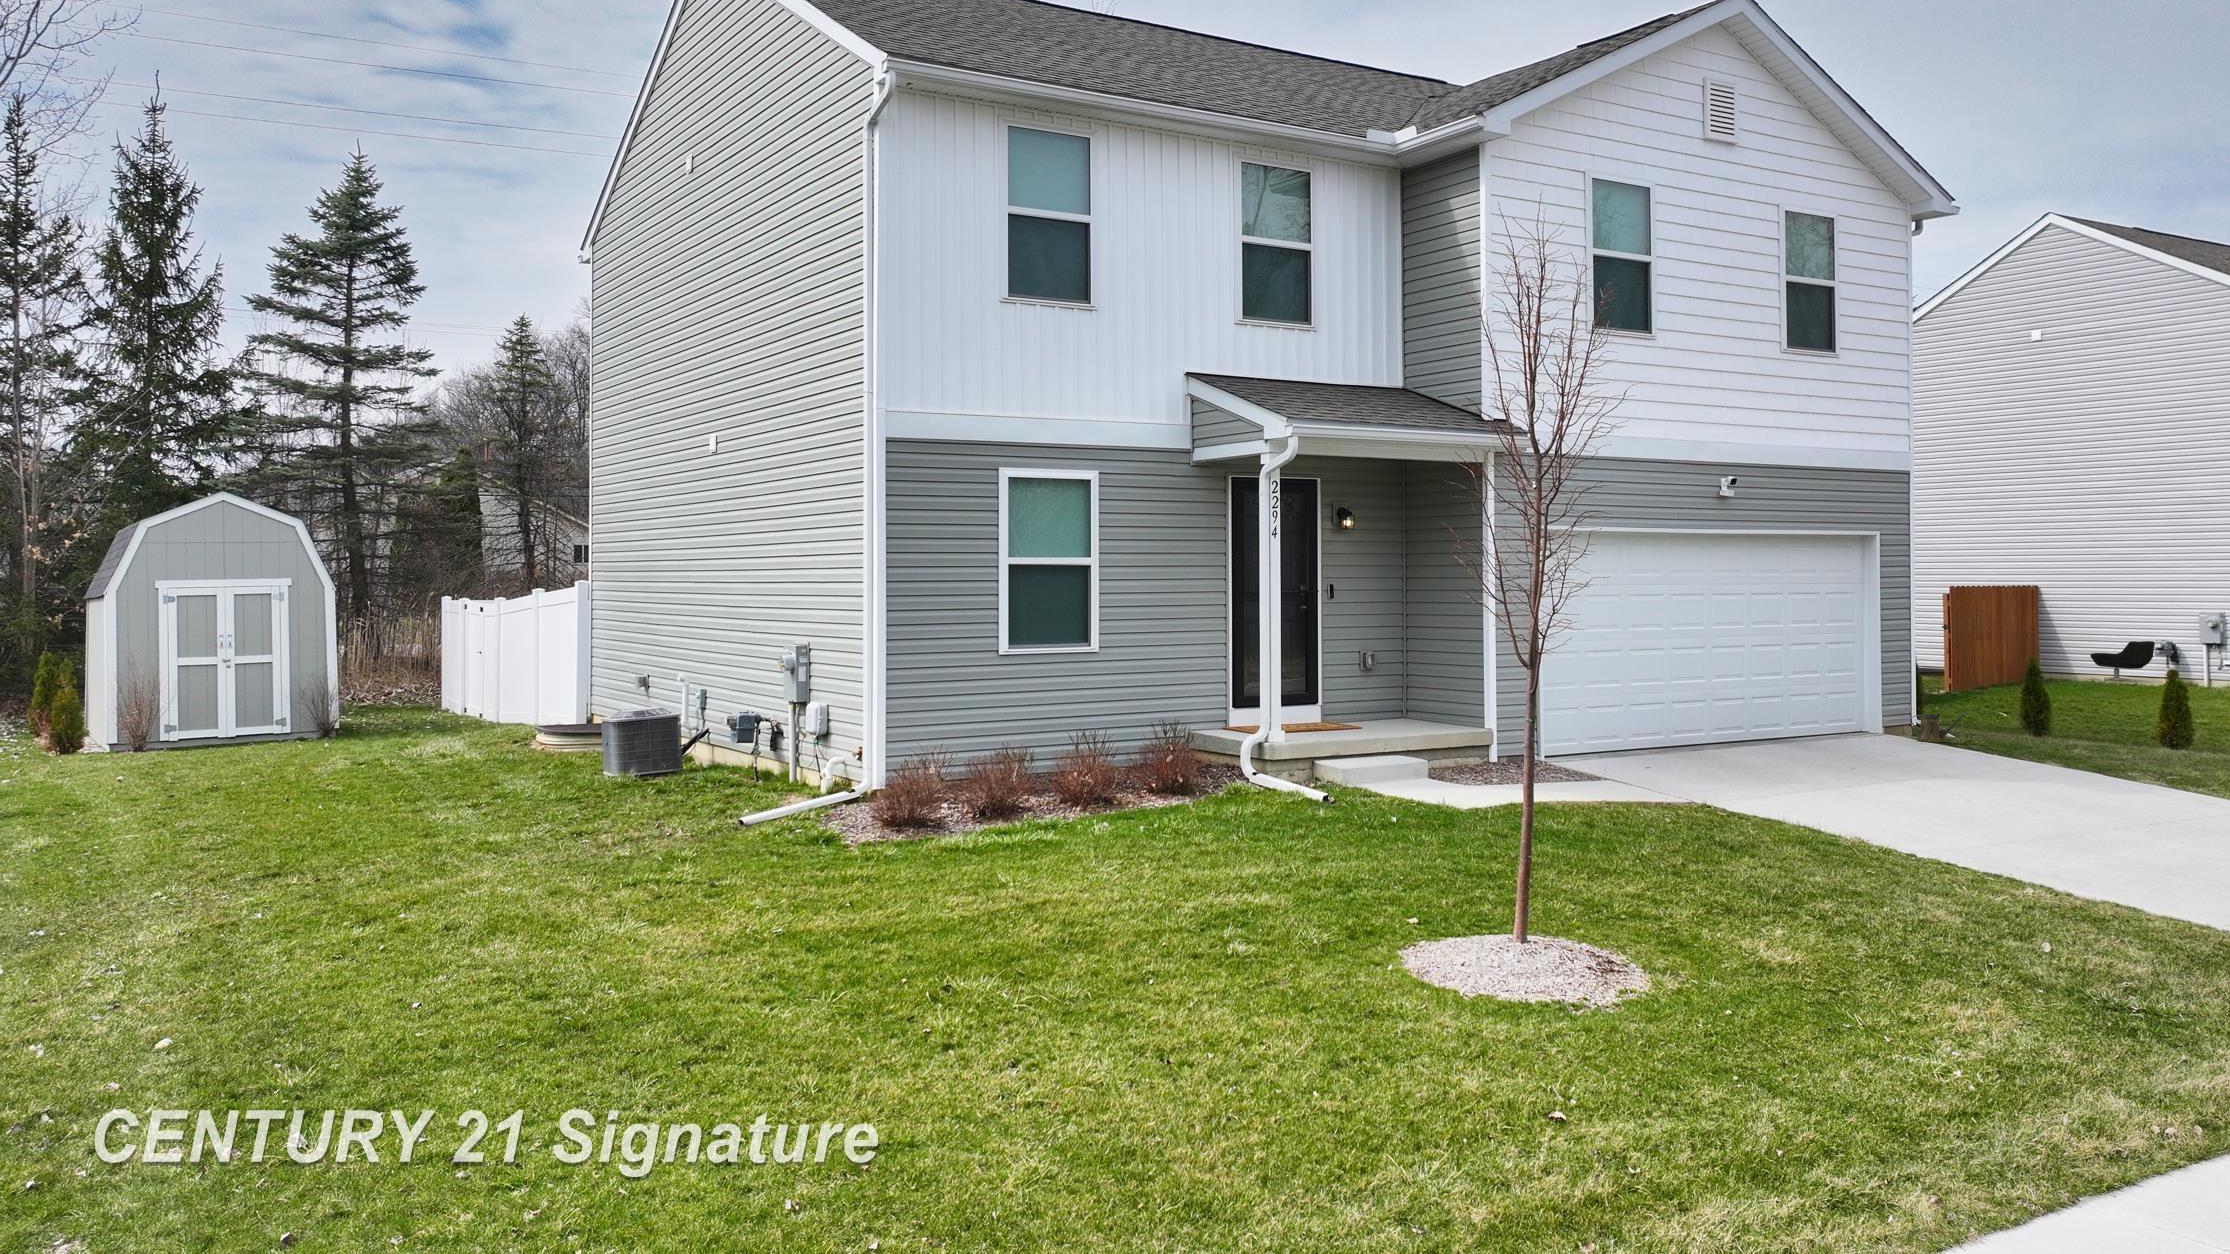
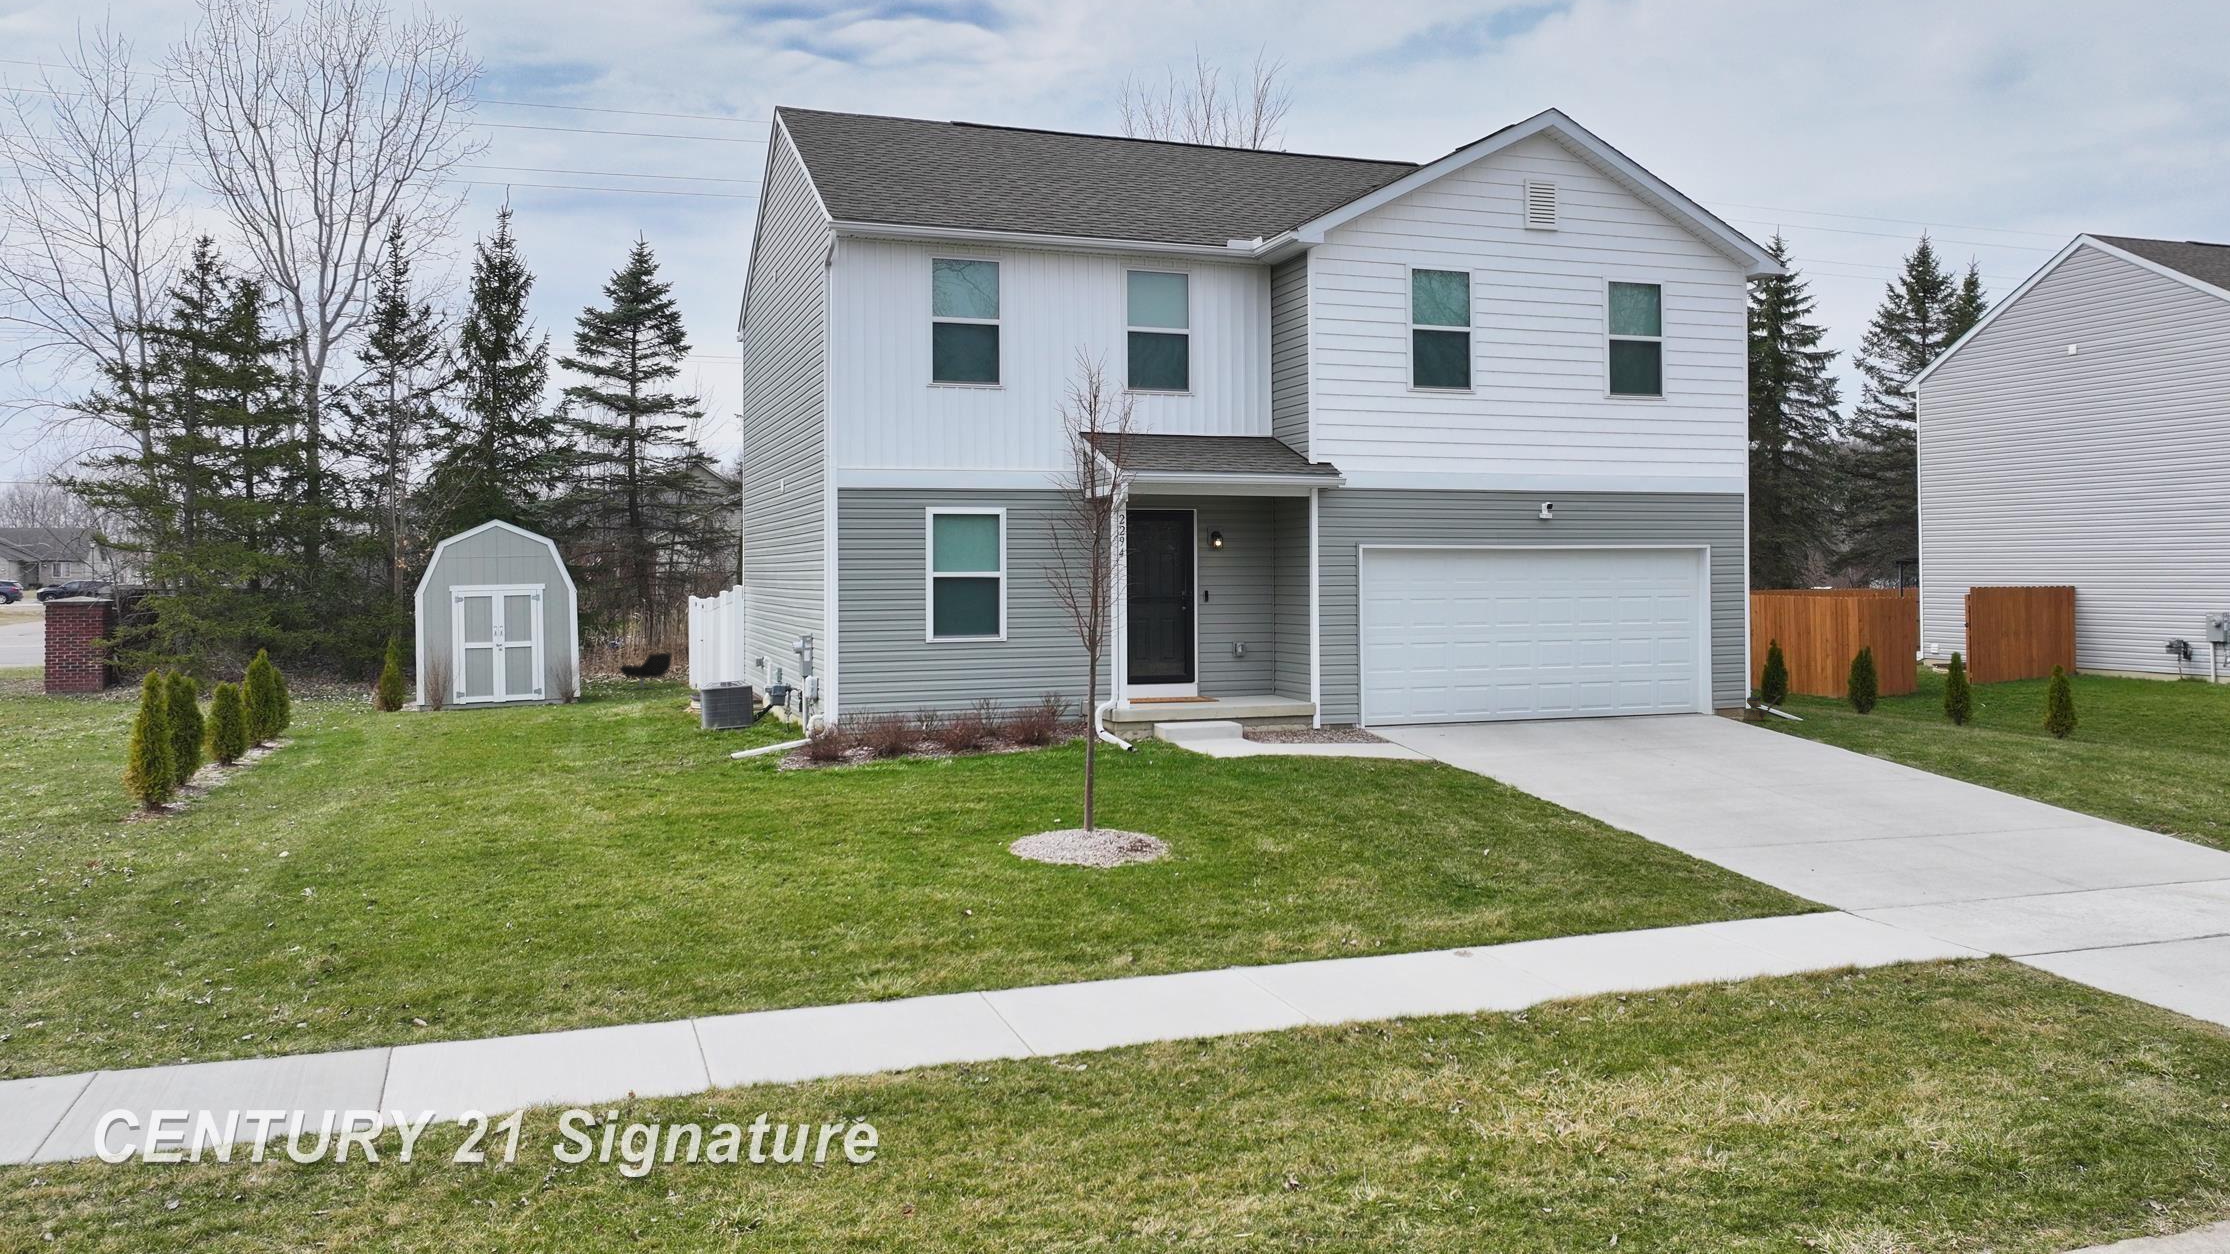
lounge chair: present [2090,641,2155,681] -> present [619,653,672,688]

